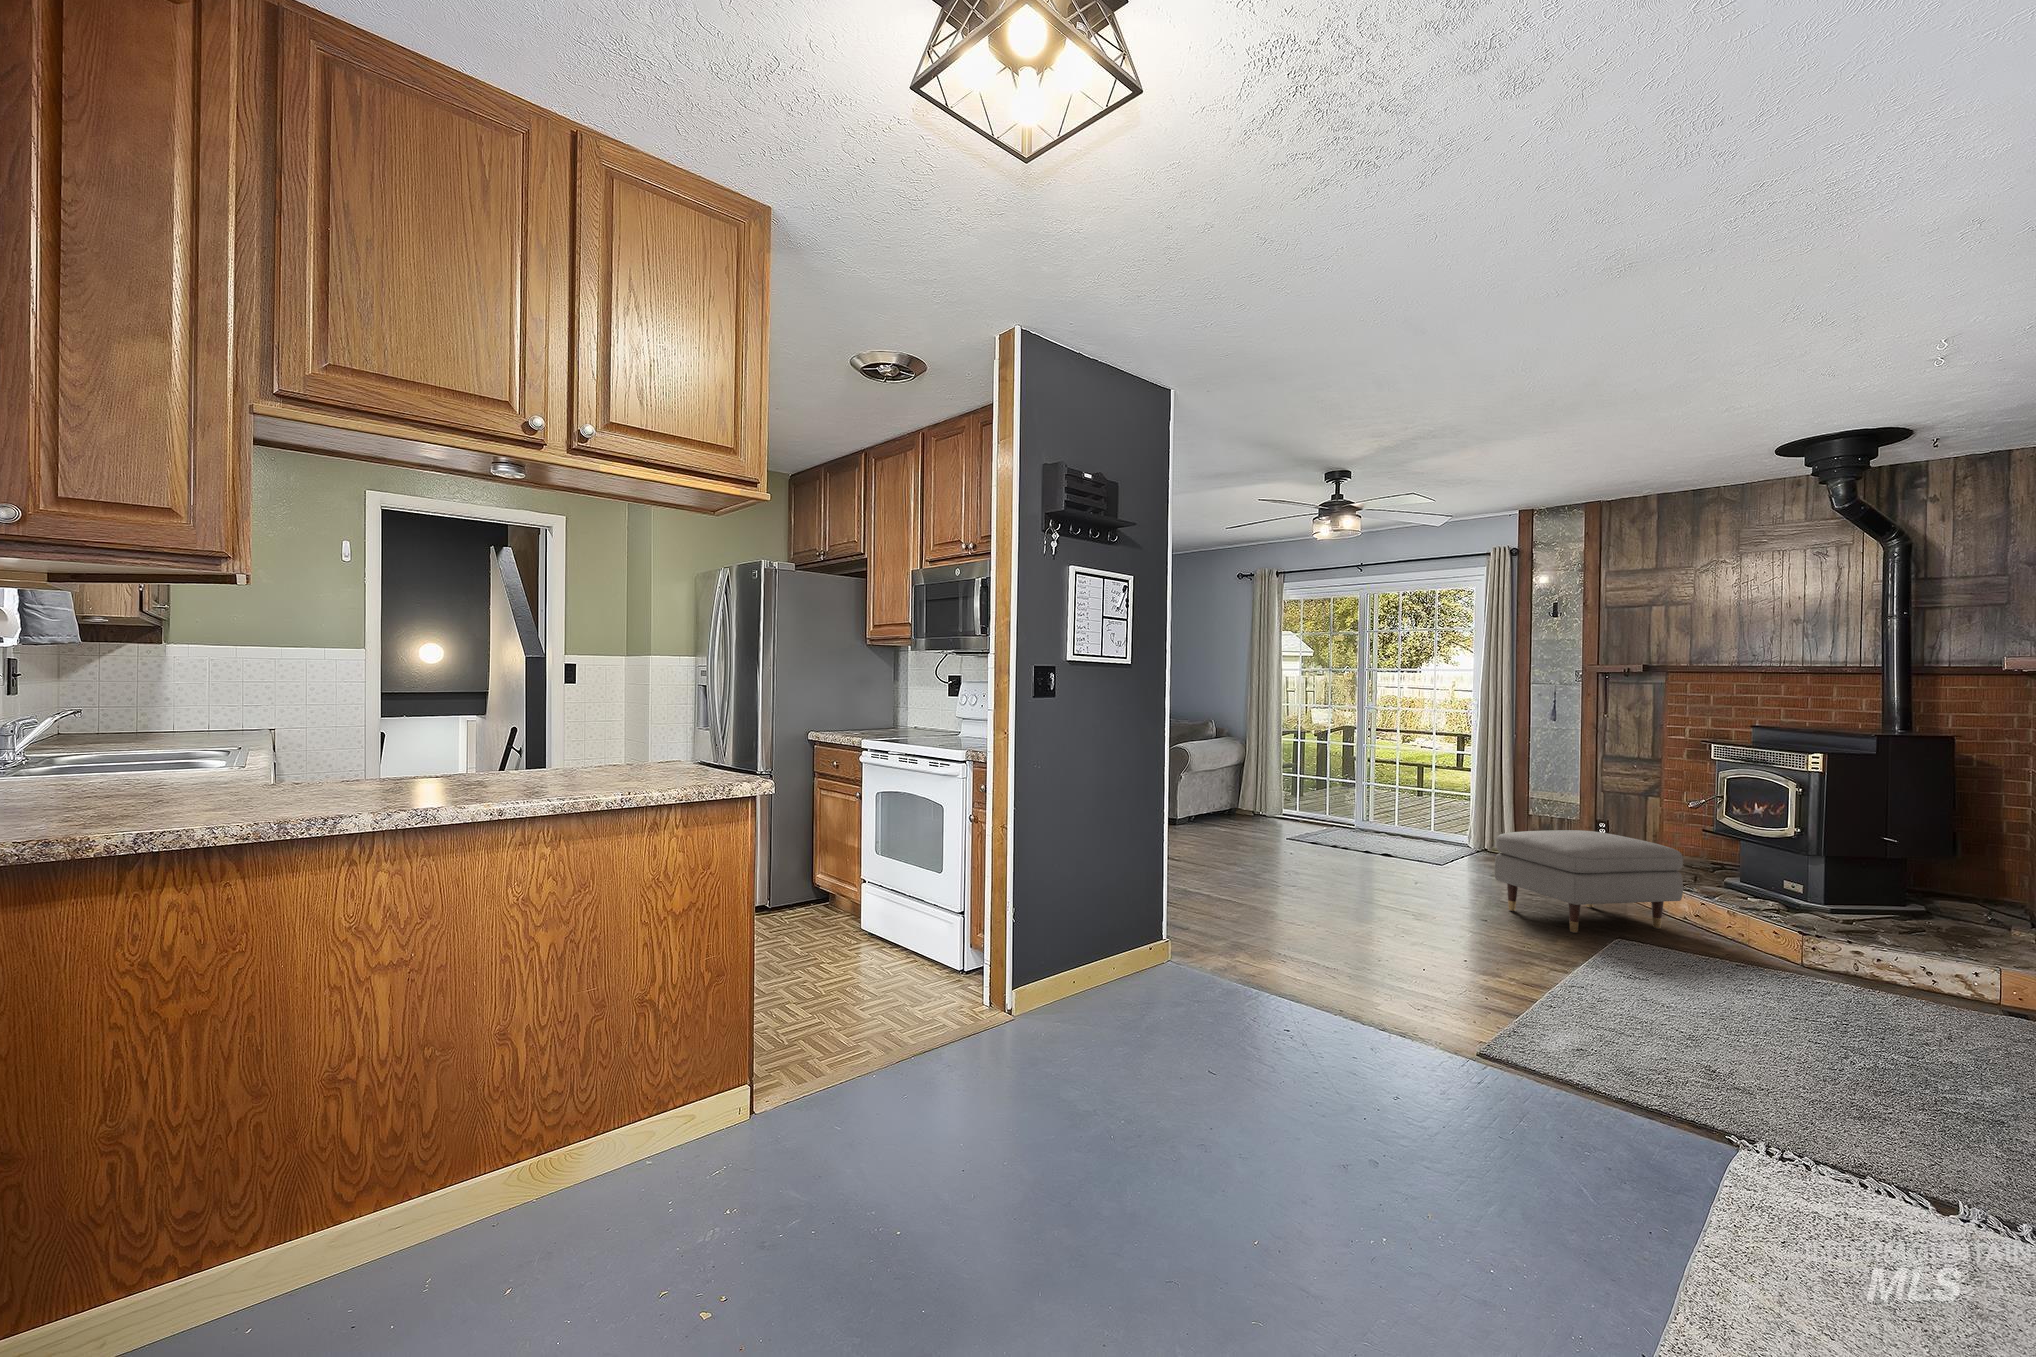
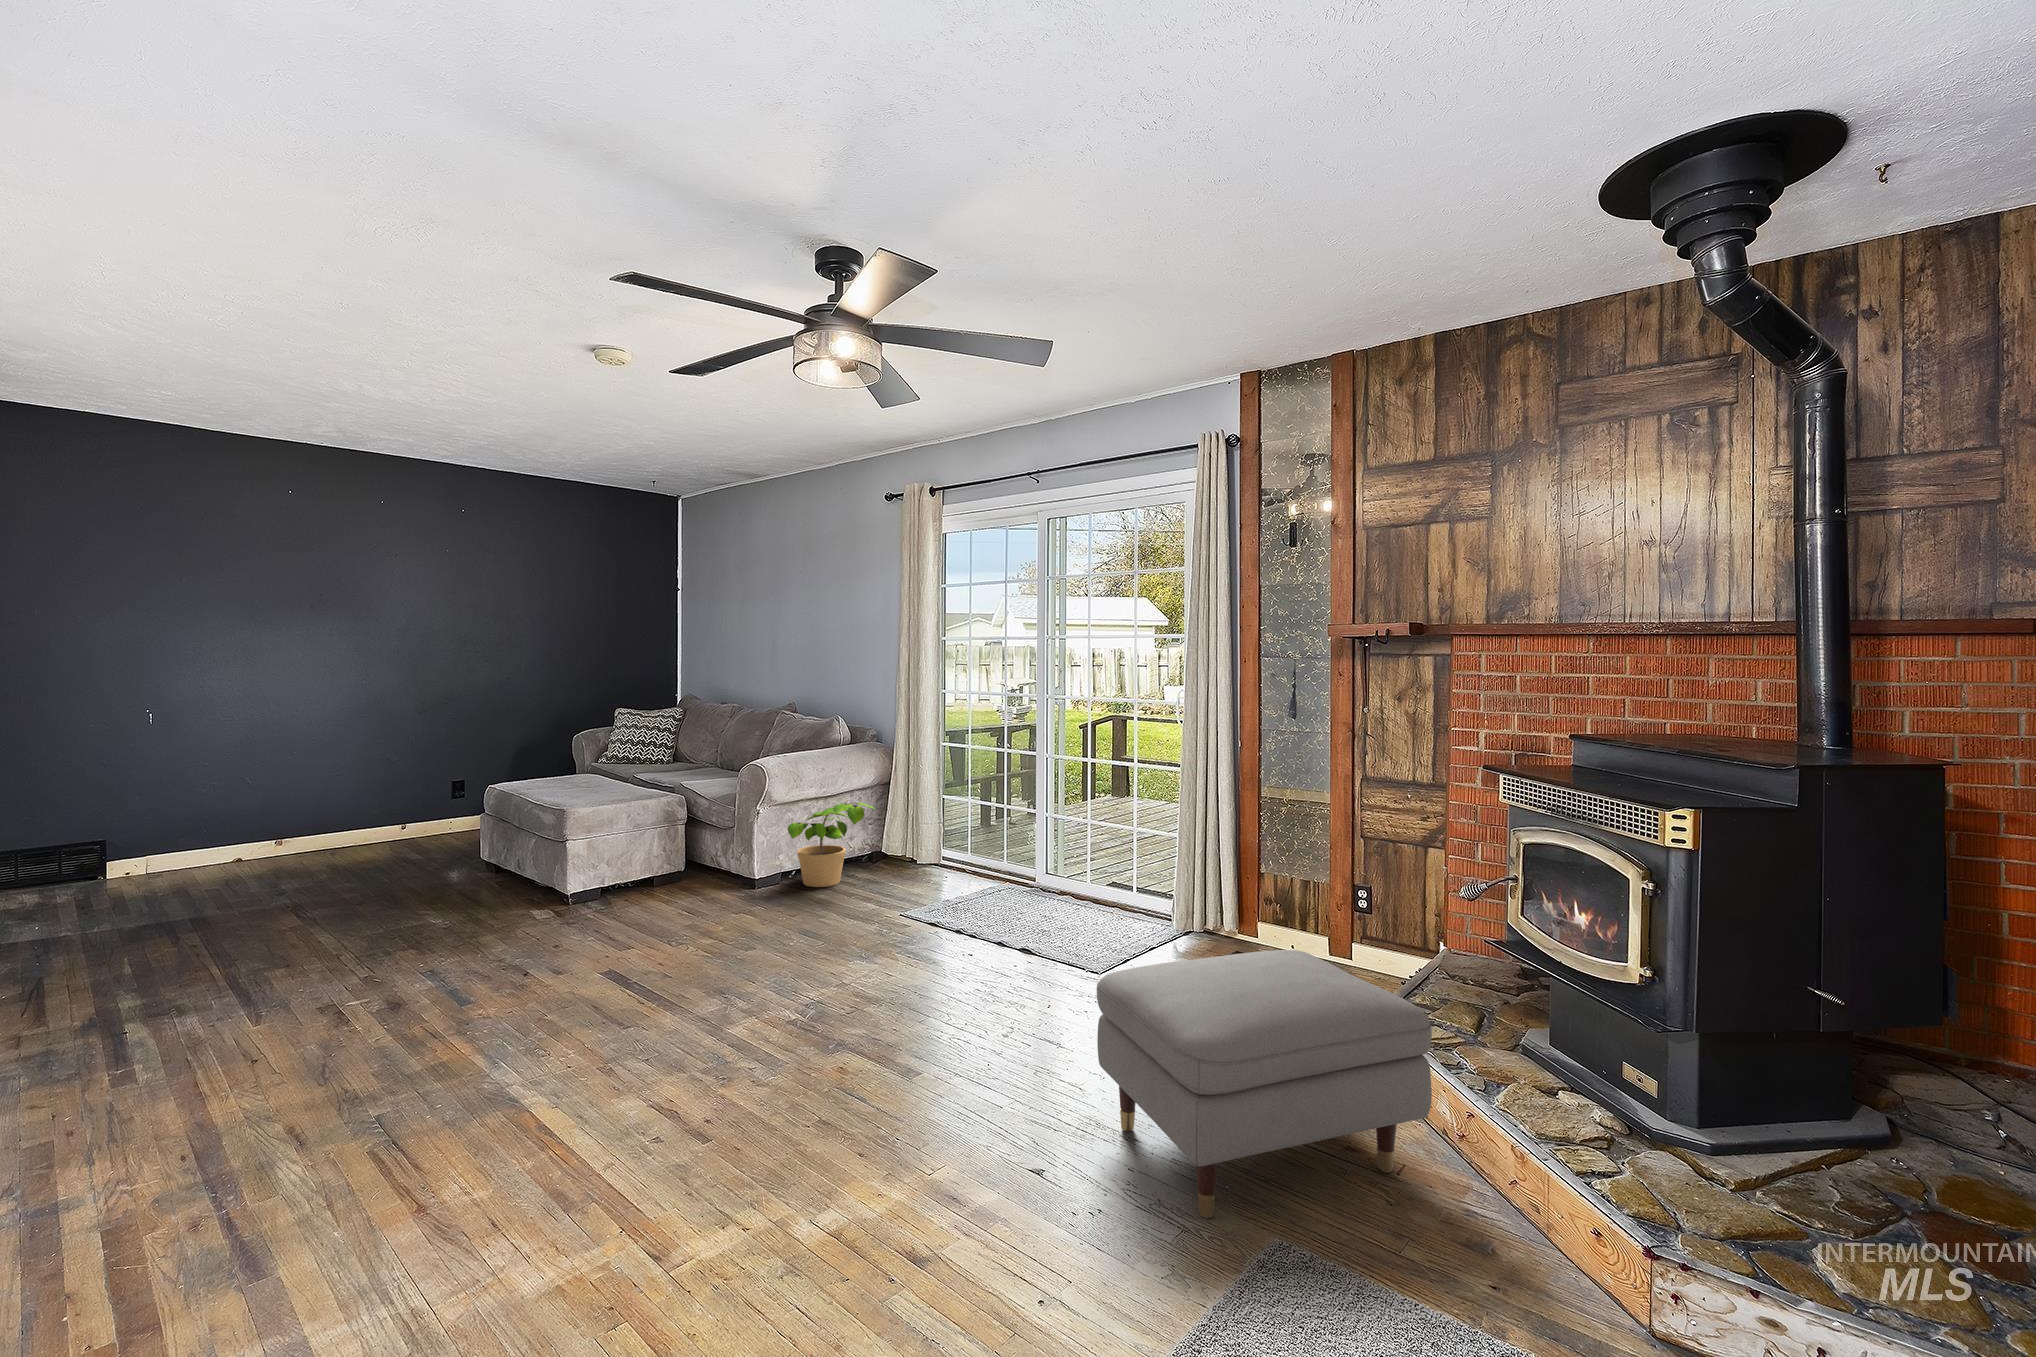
potted plant: none [1196,769,1253,822] -> present [788,803,875,887]

